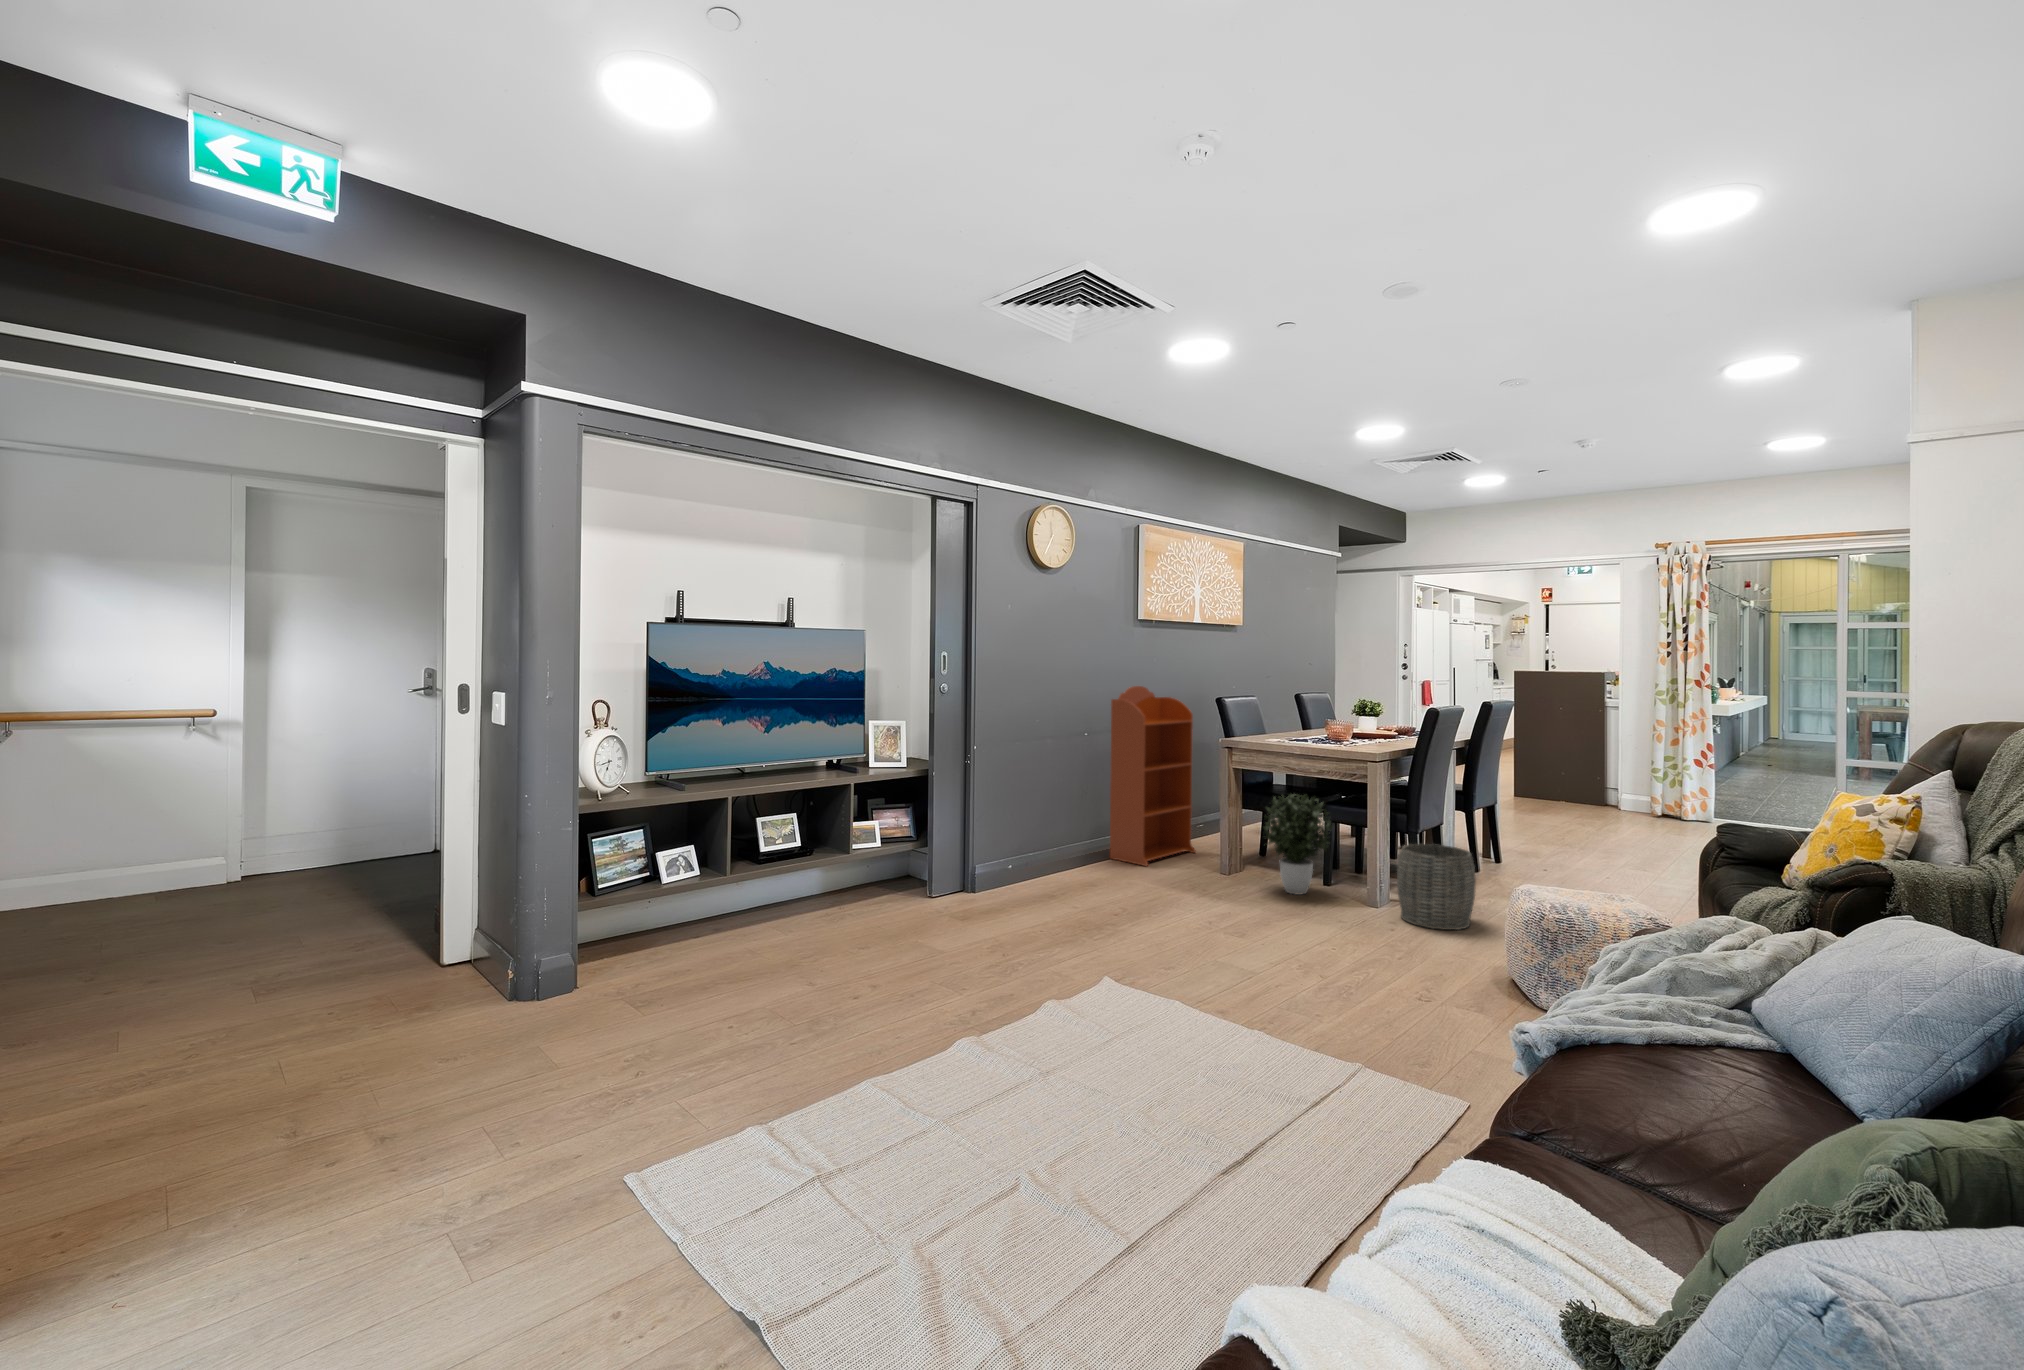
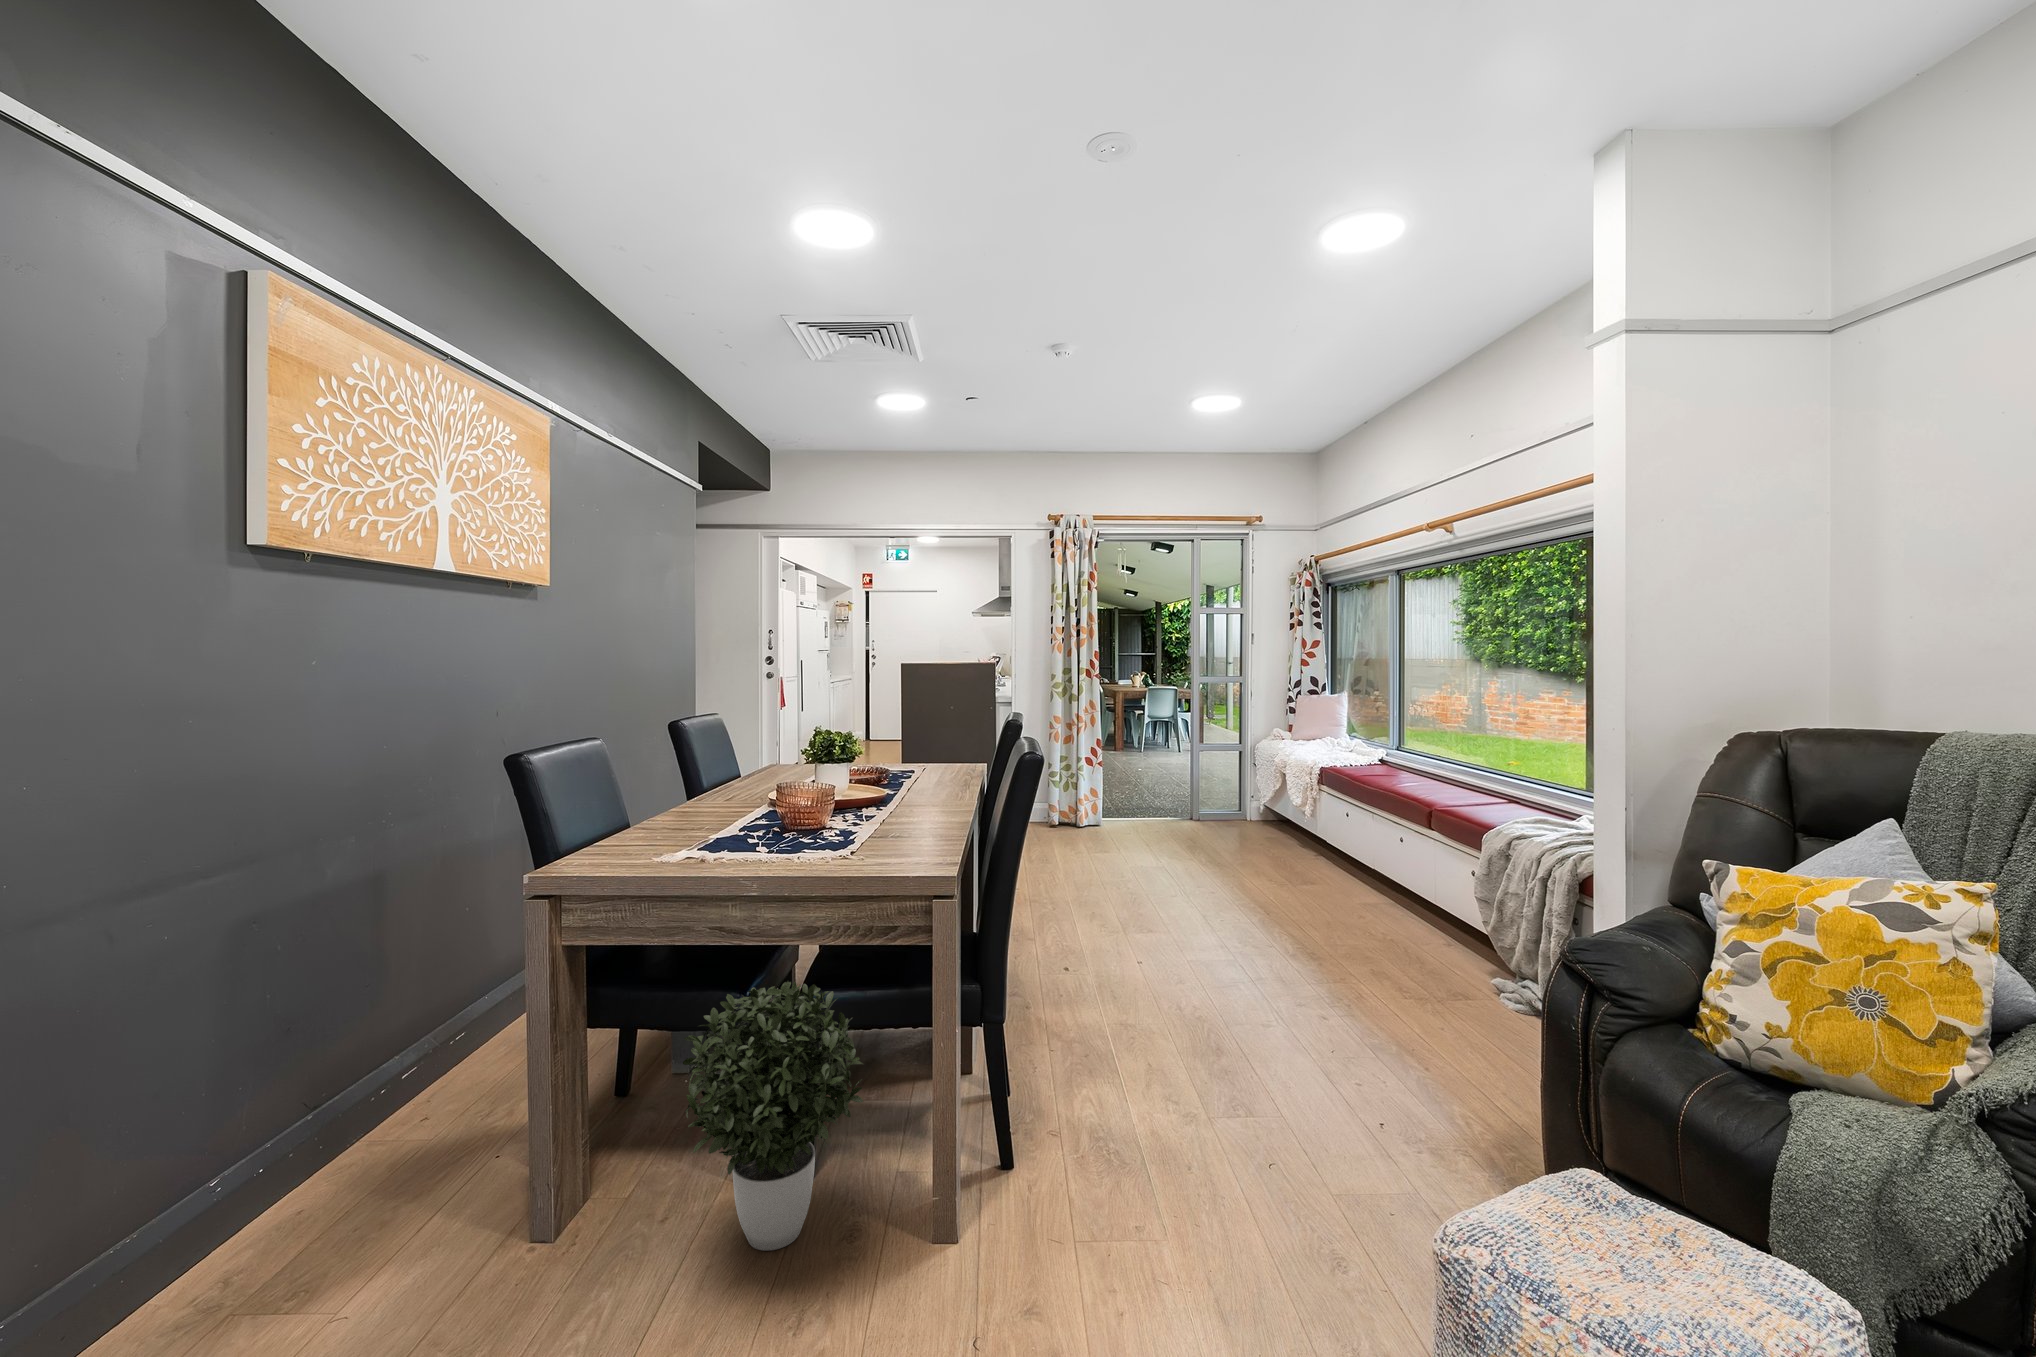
bookcase: present [1110,686,1196,866] -> none [139,730,467,1288]
woven basket: present [1397,844,1476,930] -> none [1025,1040,1181,1273]

